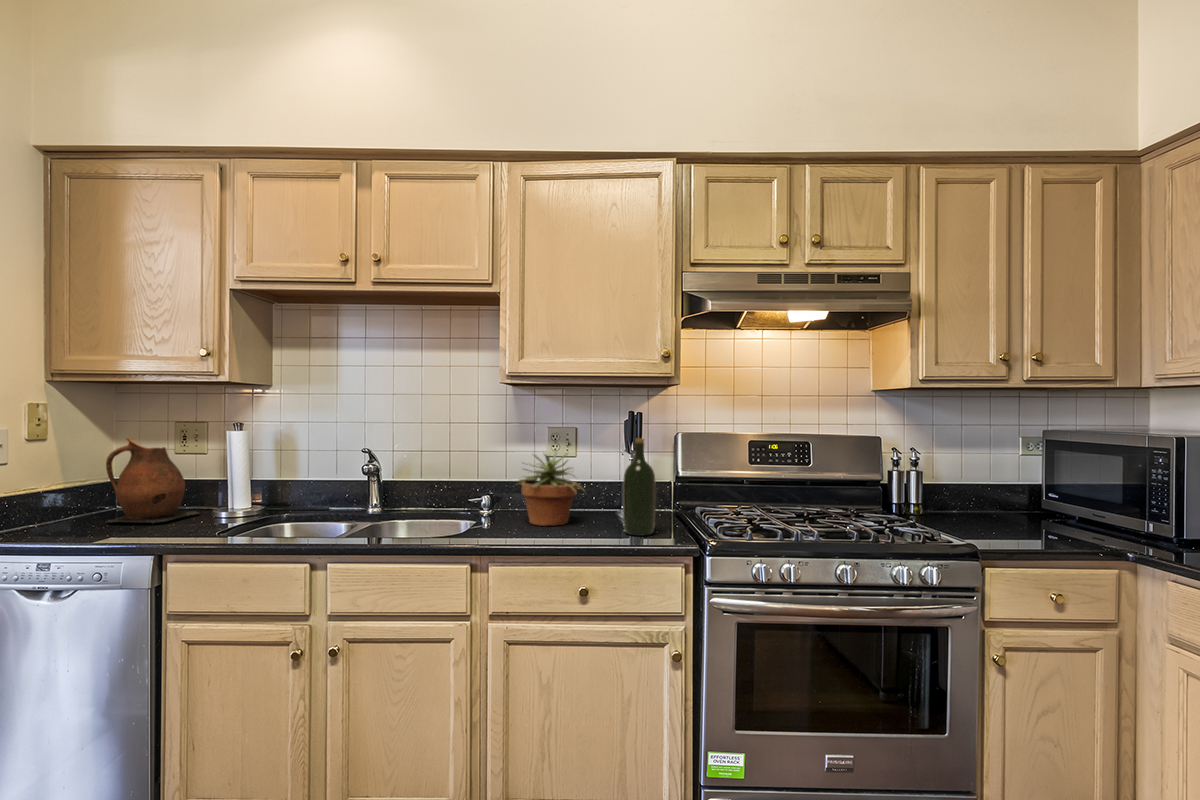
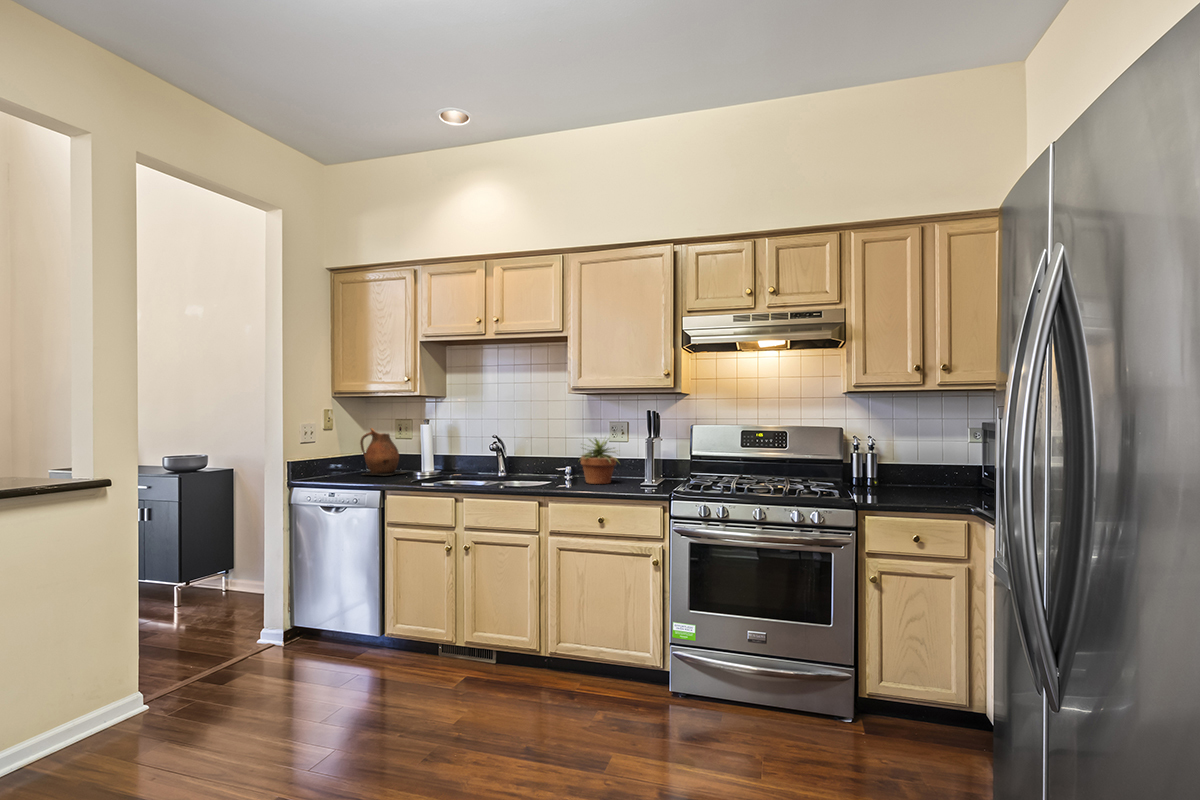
wine bottle: present [623,438,656,536] -> none [635,428,656,490]

